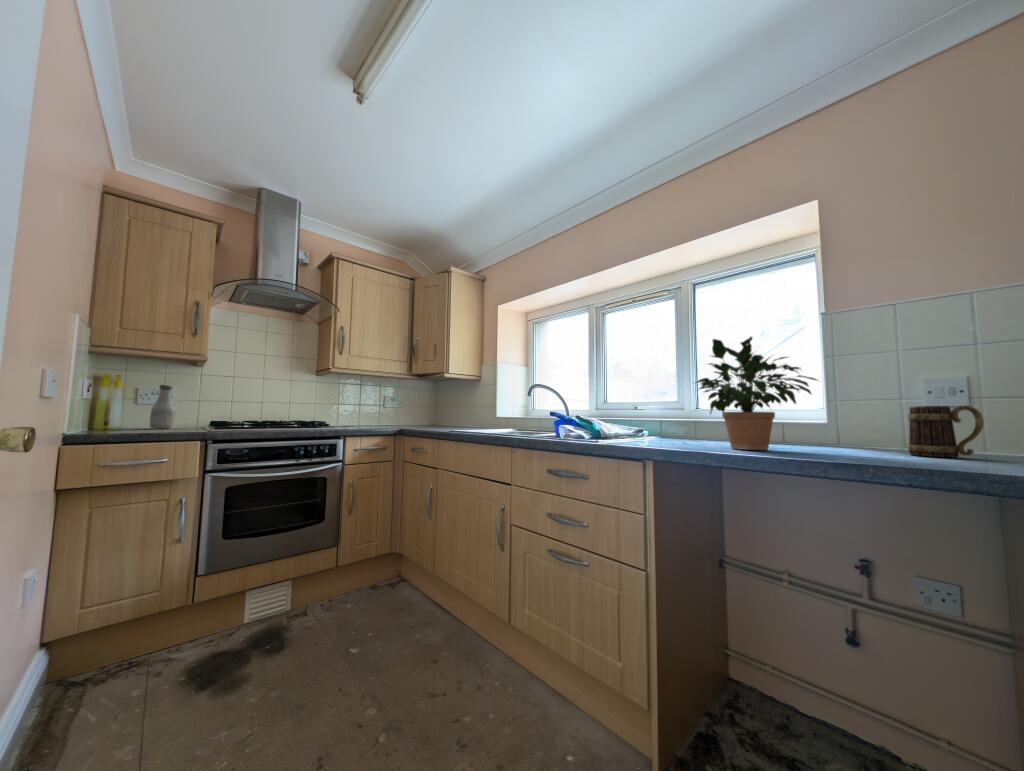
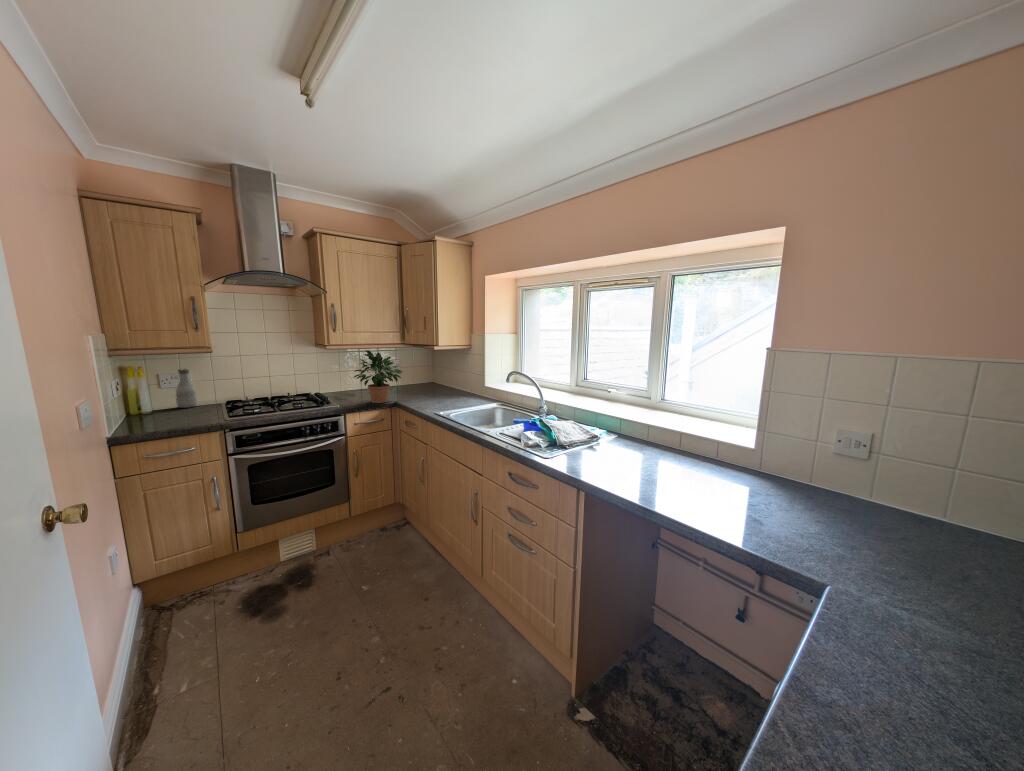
potted plant: present [696,337,817,450] -> present [354,350,403,403]
mug: present [908,405,984,457] -> none [801,463,864,515]

